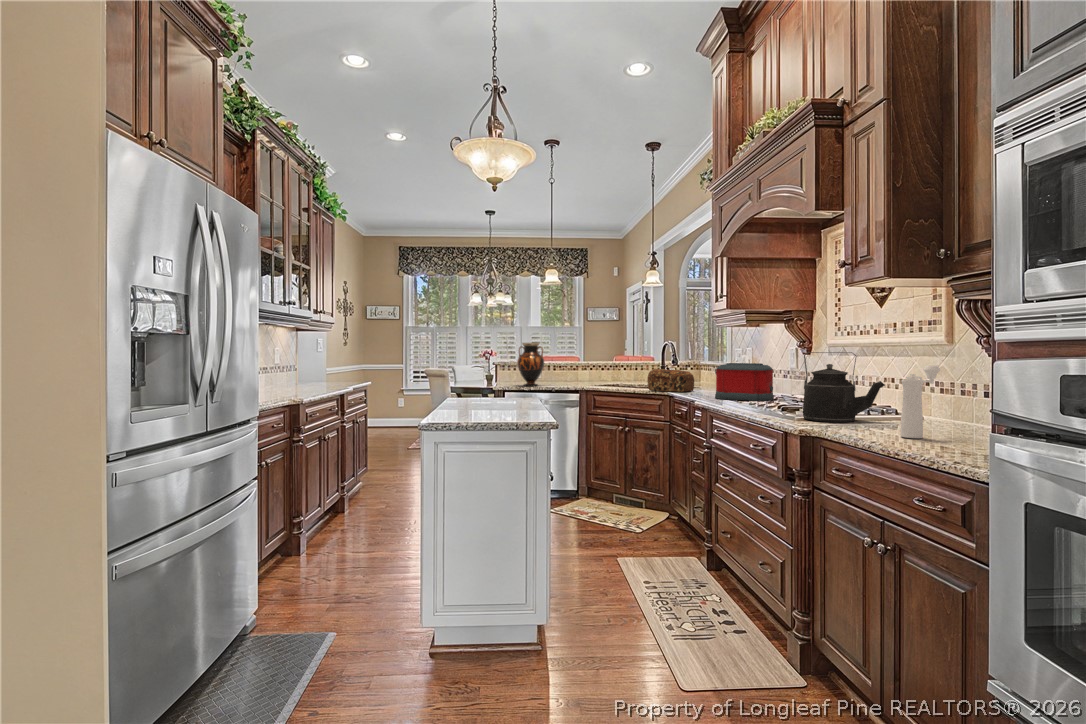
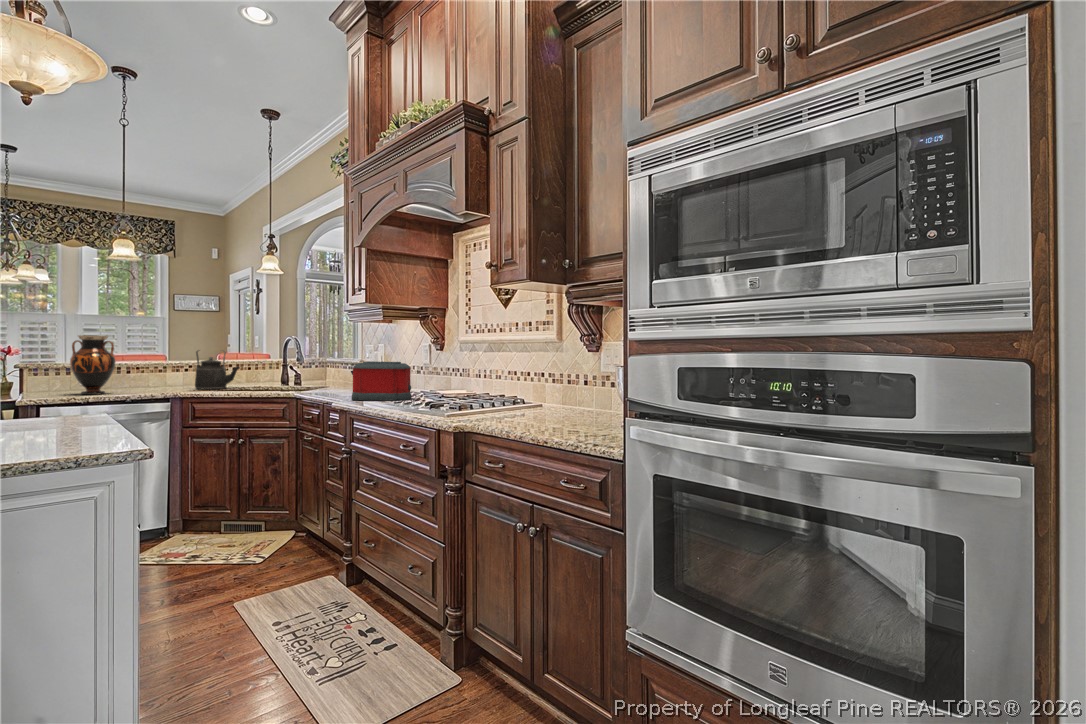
kettle: present [803,352,885,422] -> present [195,350,240,389]
pepper mill: present [901,365,940,438] -> none [540,362,568,427]
bread loaf: present [647,369,694,392] -> none [267,369,324,394]

